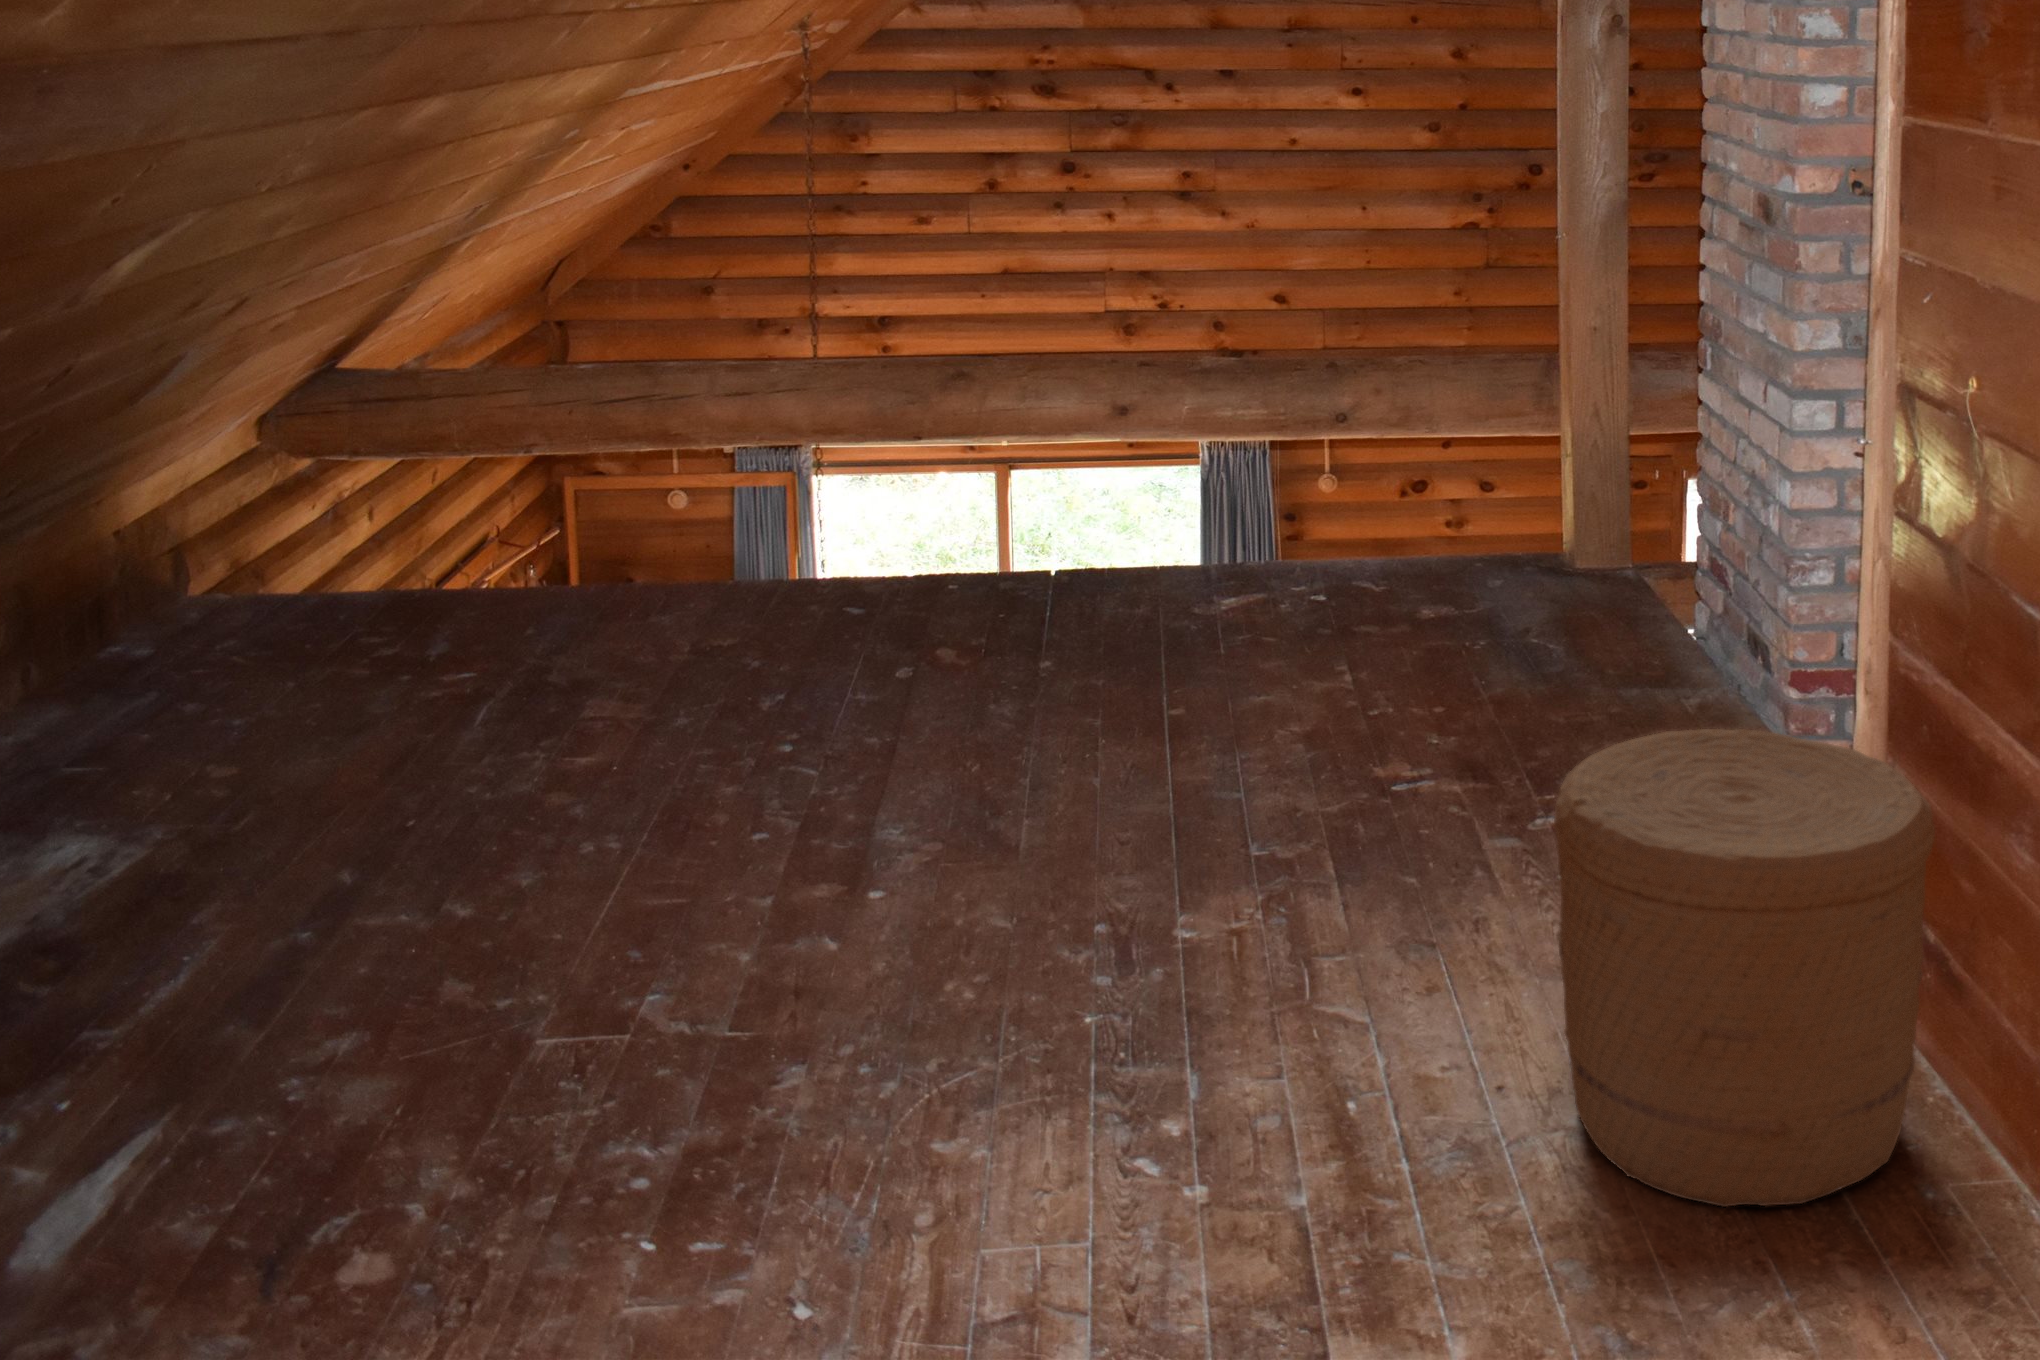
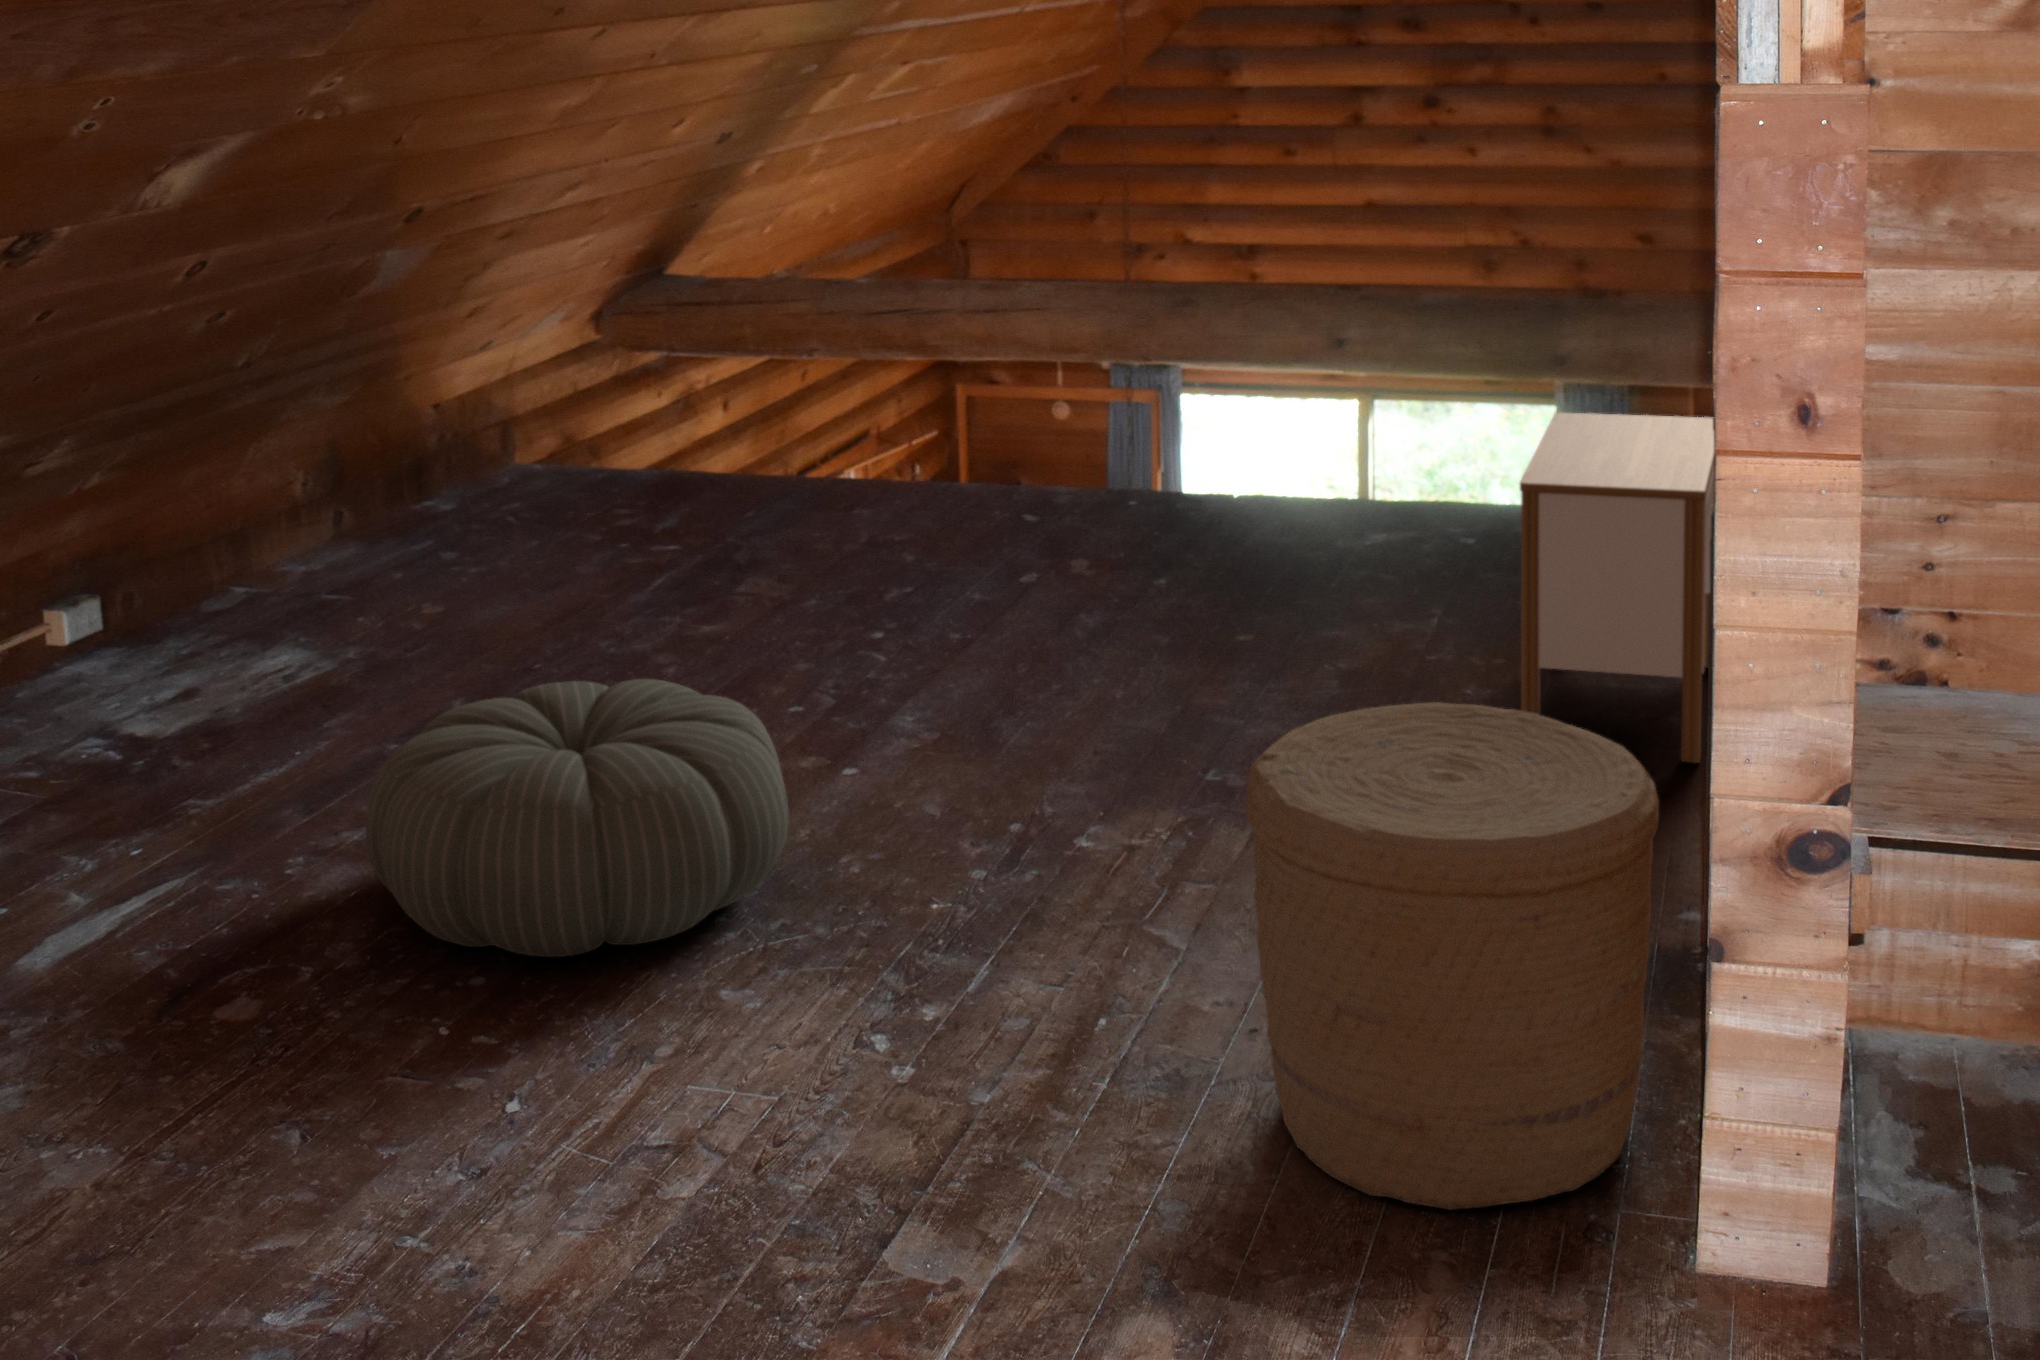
nightstand: none [1486,455,1687,770] -> present [1520,413,1714,763]
pouf: none [445,812,940,1147] -> present [366,679,789,957]

